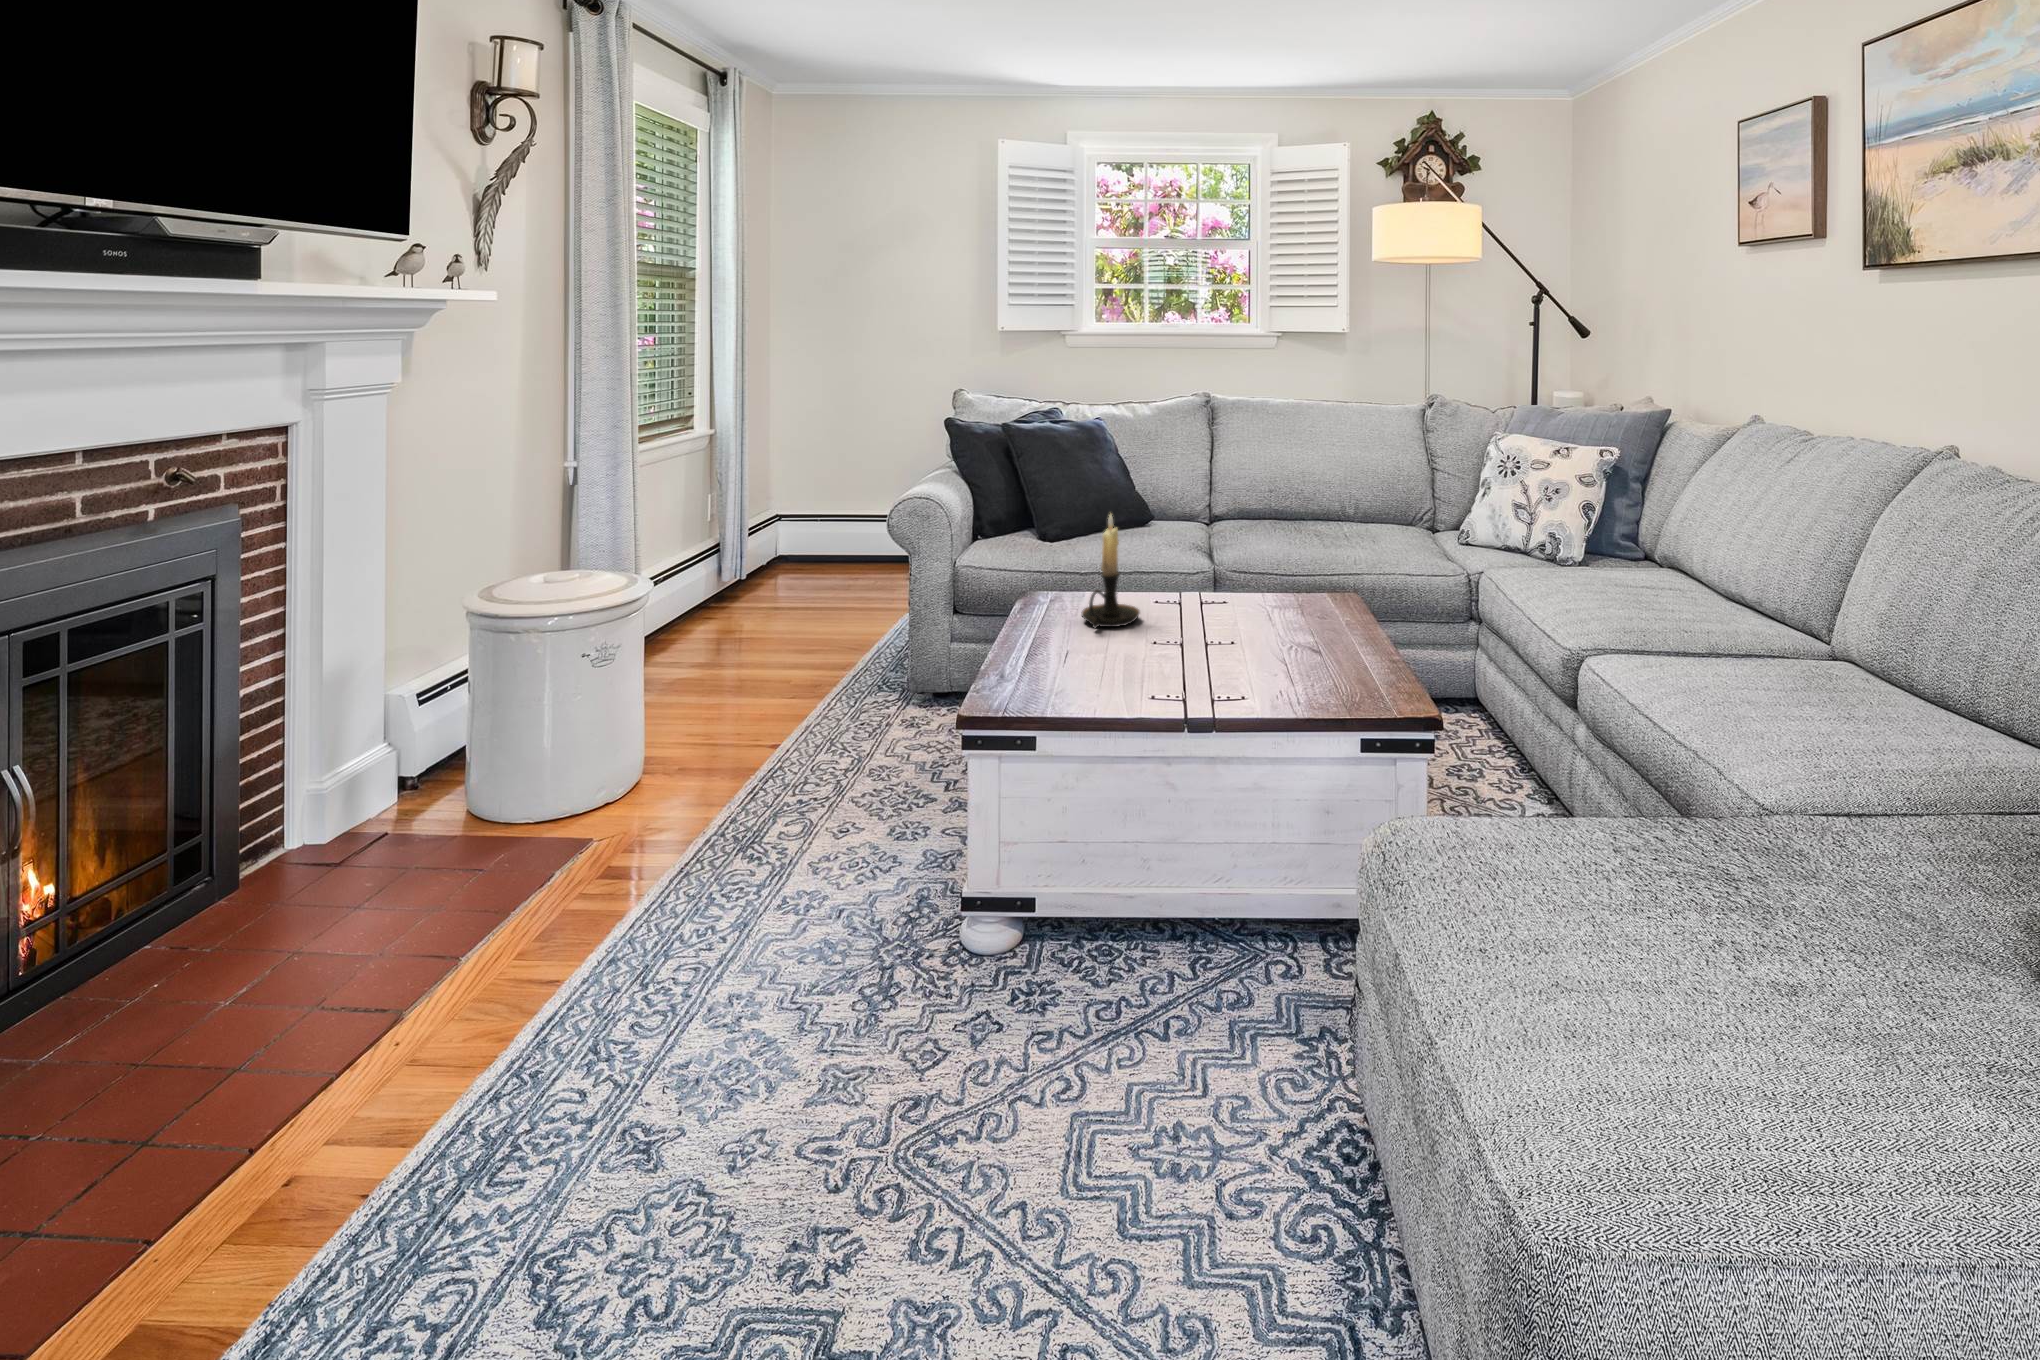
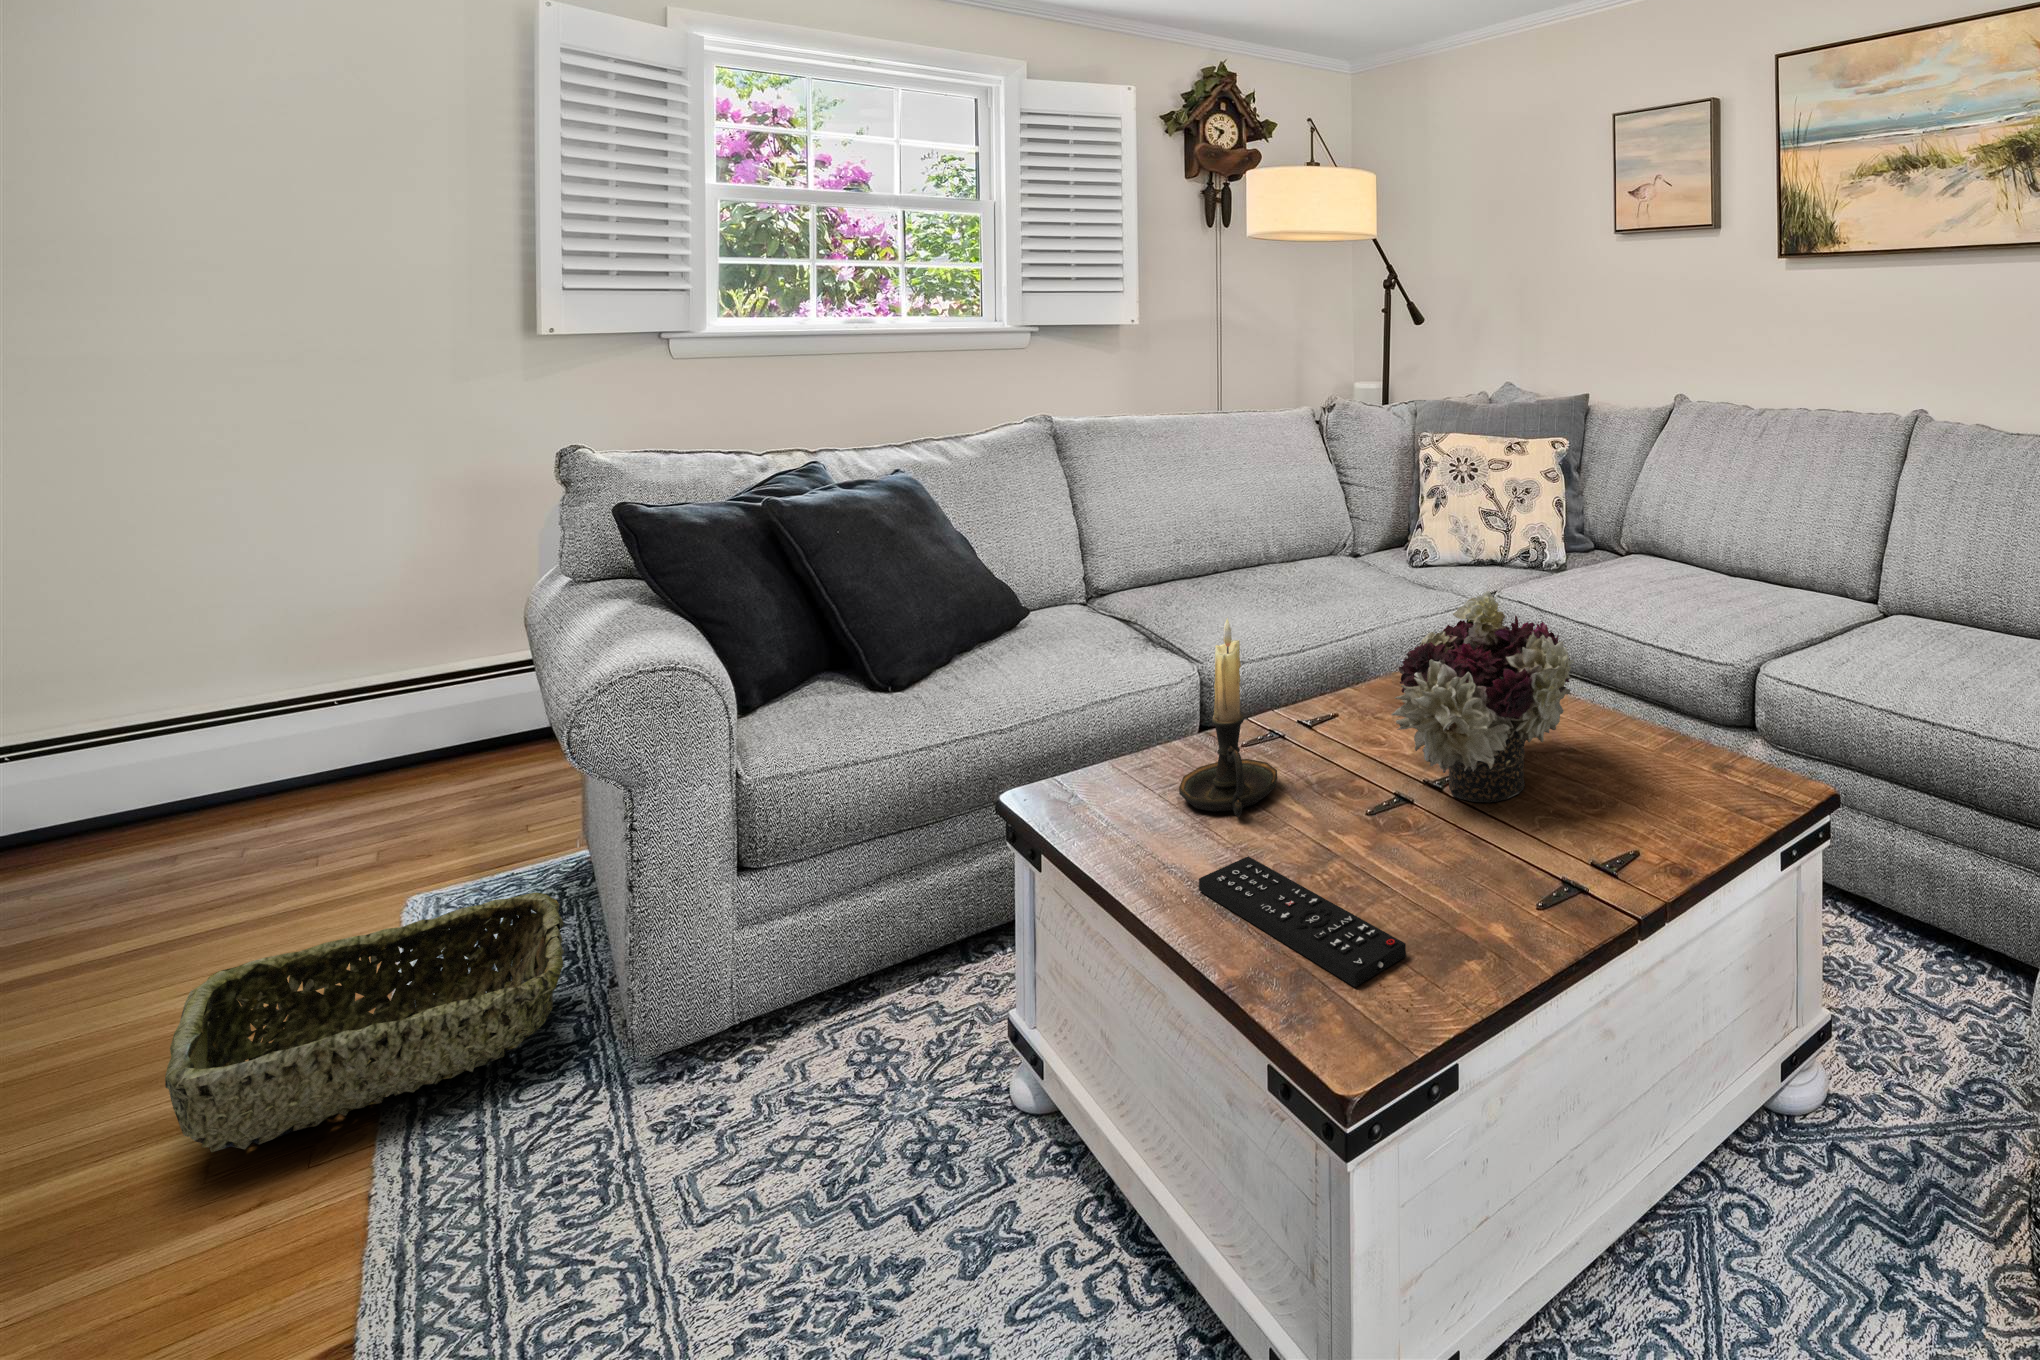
flower arrangement: none [1161,519,1309,660] -> present [1391,591,1574,803]
woven basket: none [780,608,917,683] -> present [165,893,564,1152]
remote control: none [1025,640,1066,693] -> present [1199,856,1406,987]

